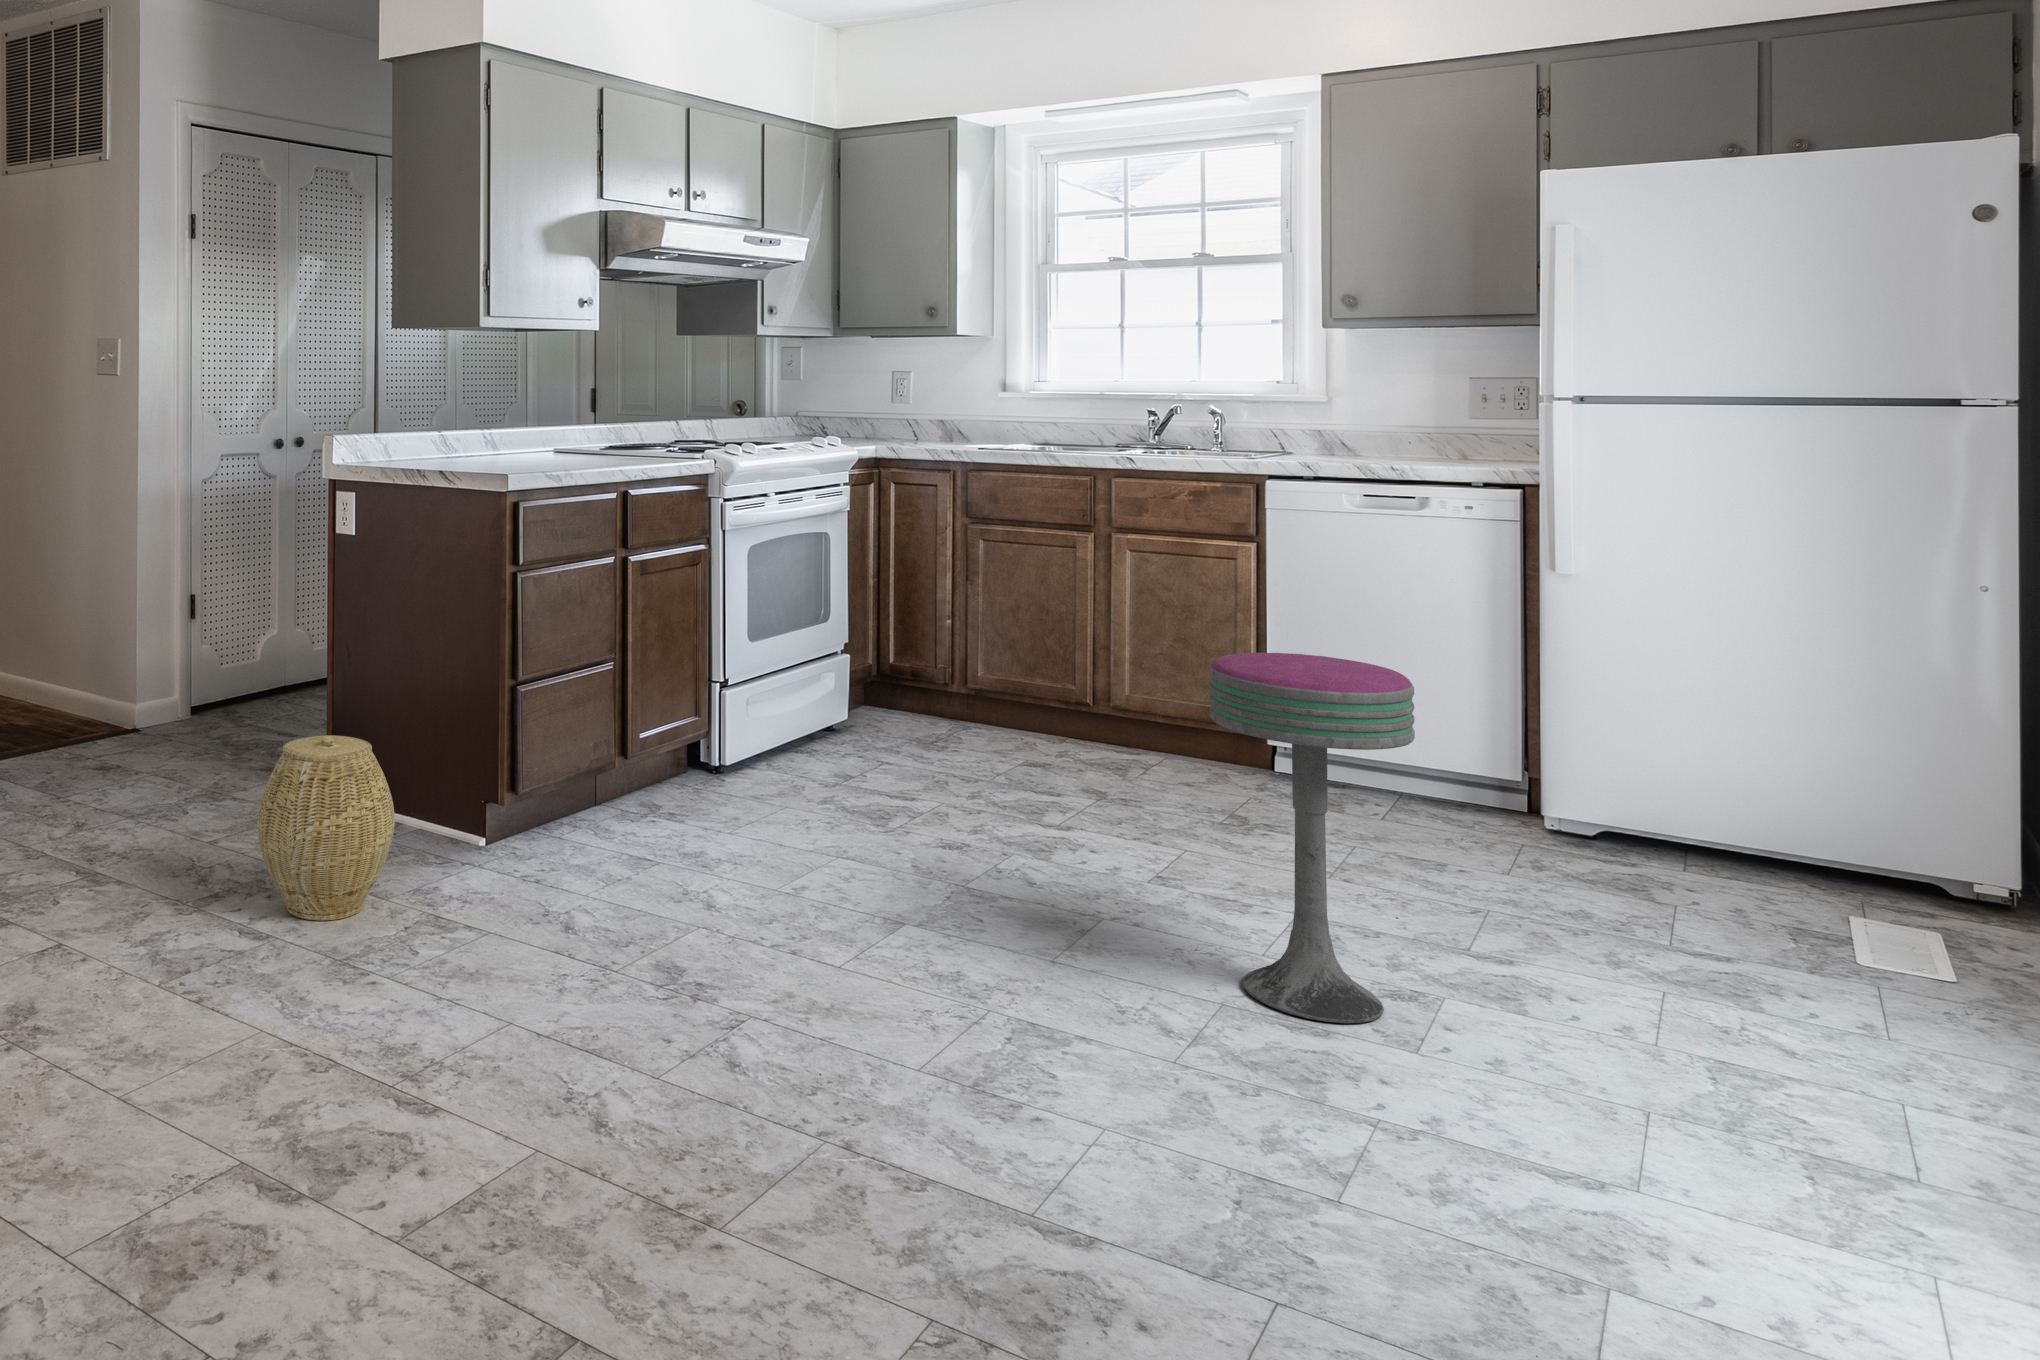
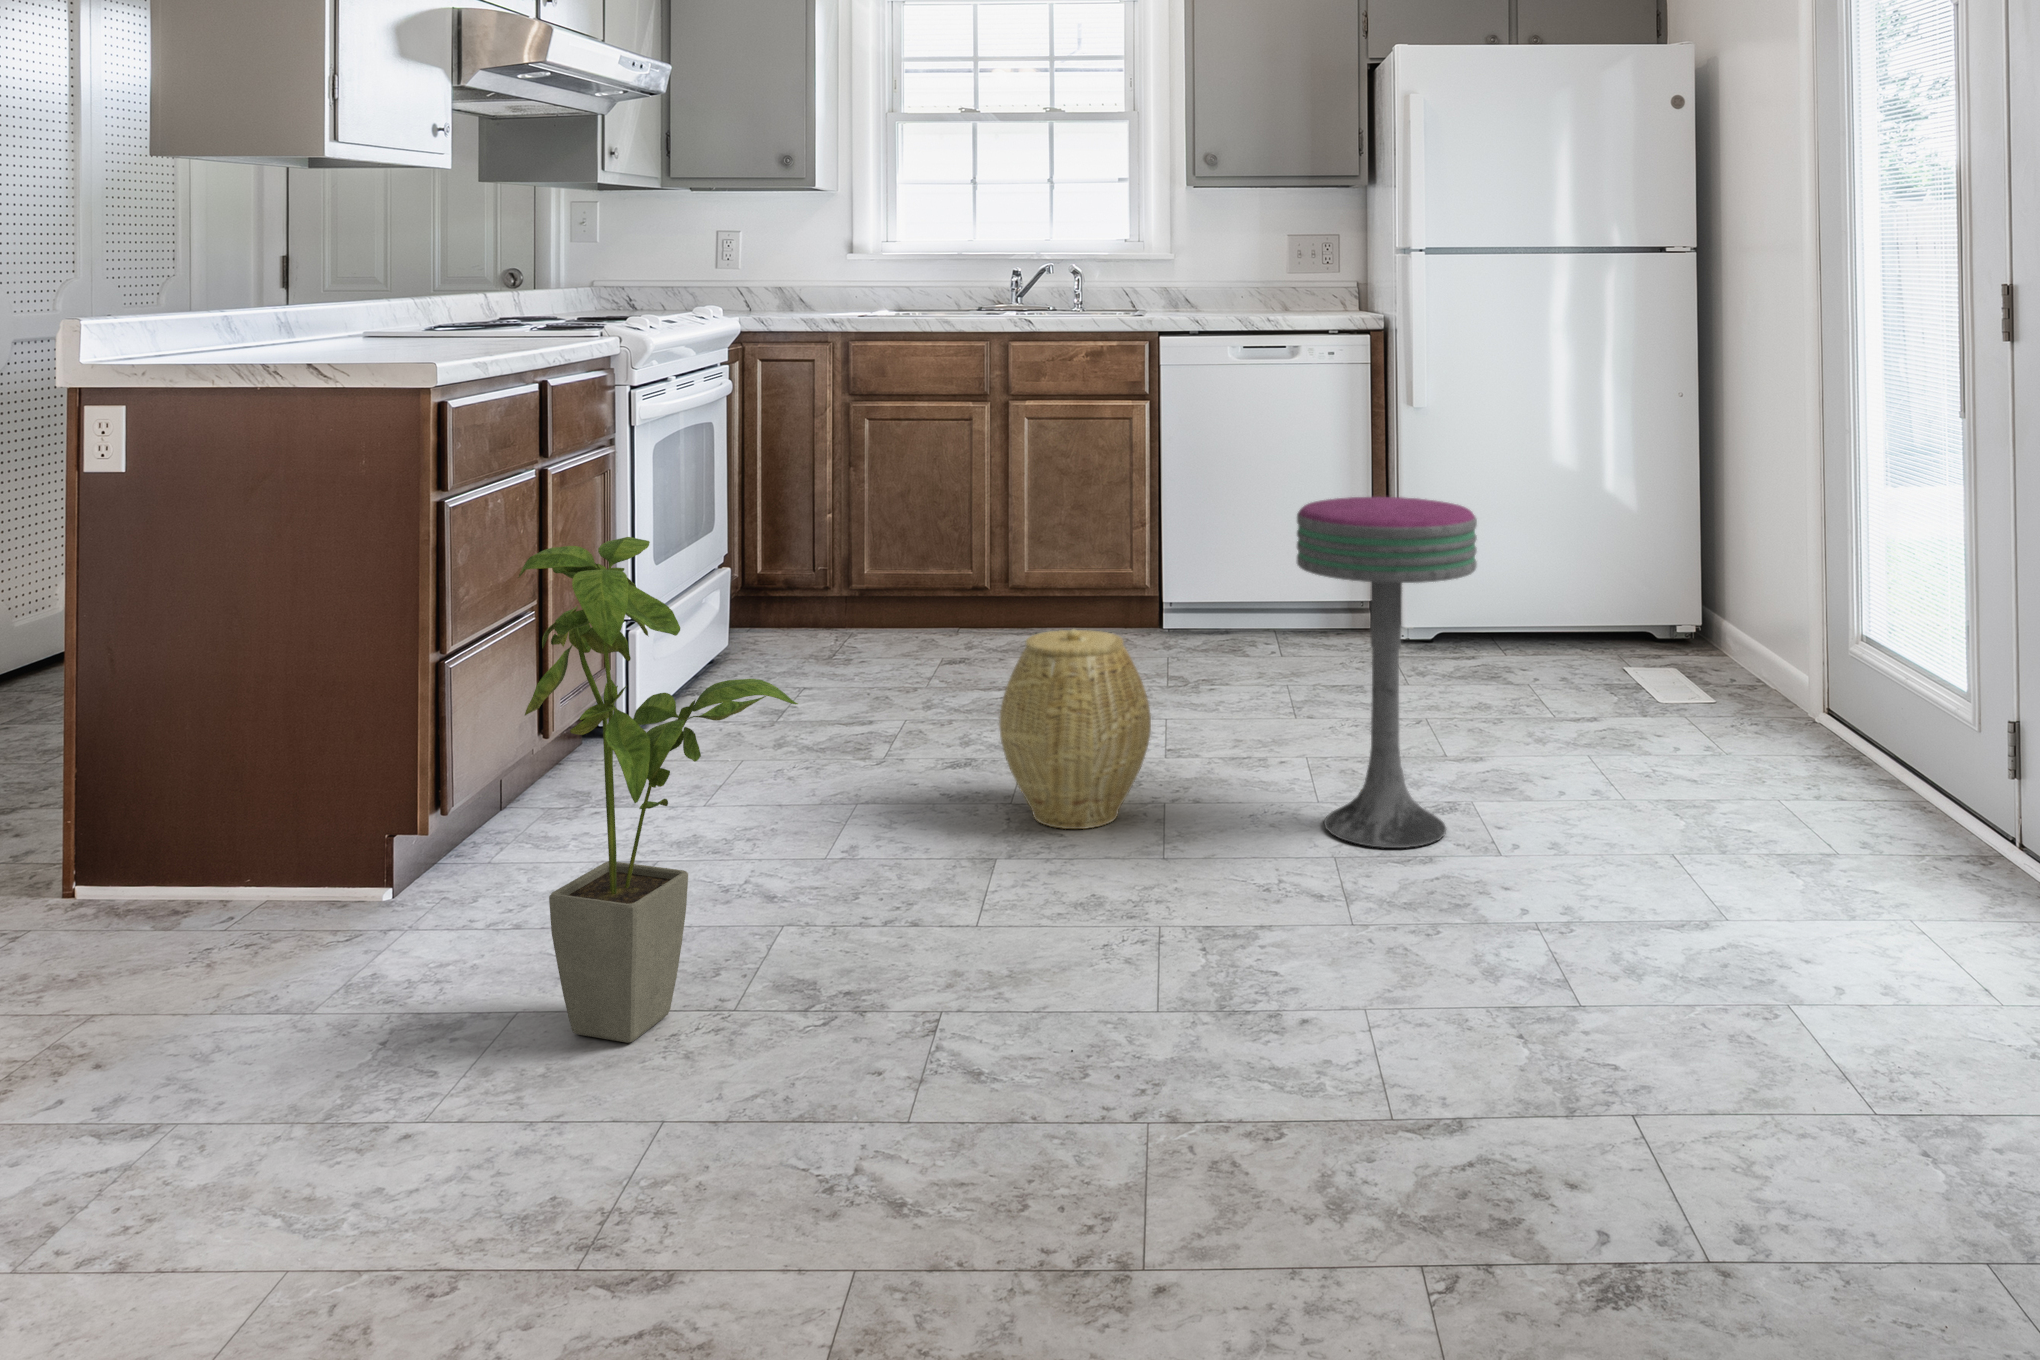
house plant: none [472,608,653,972] -> present [518,537,798,1043]
woven basket: present [257,735,395,921] -> present [999,630,1151,829]

